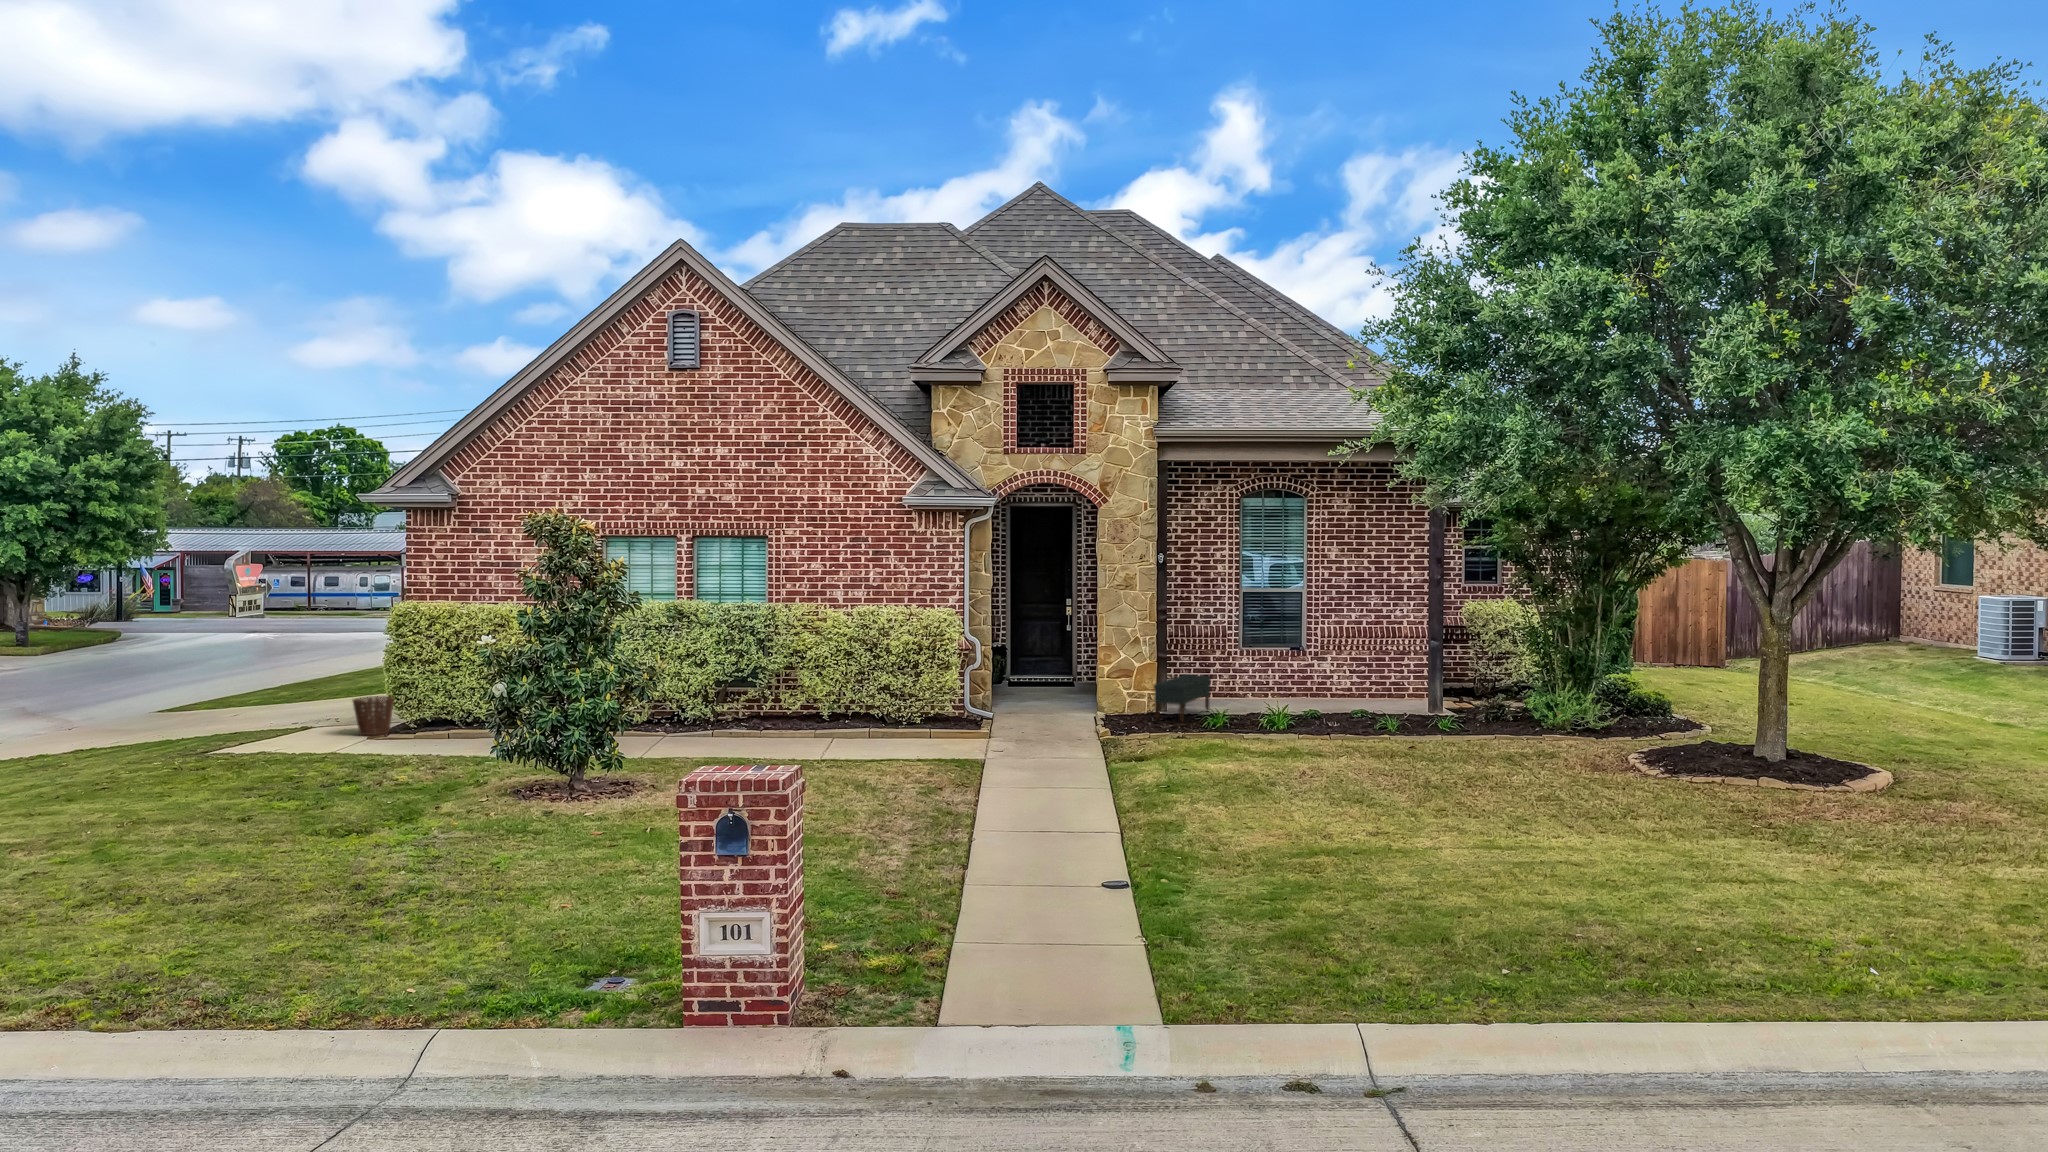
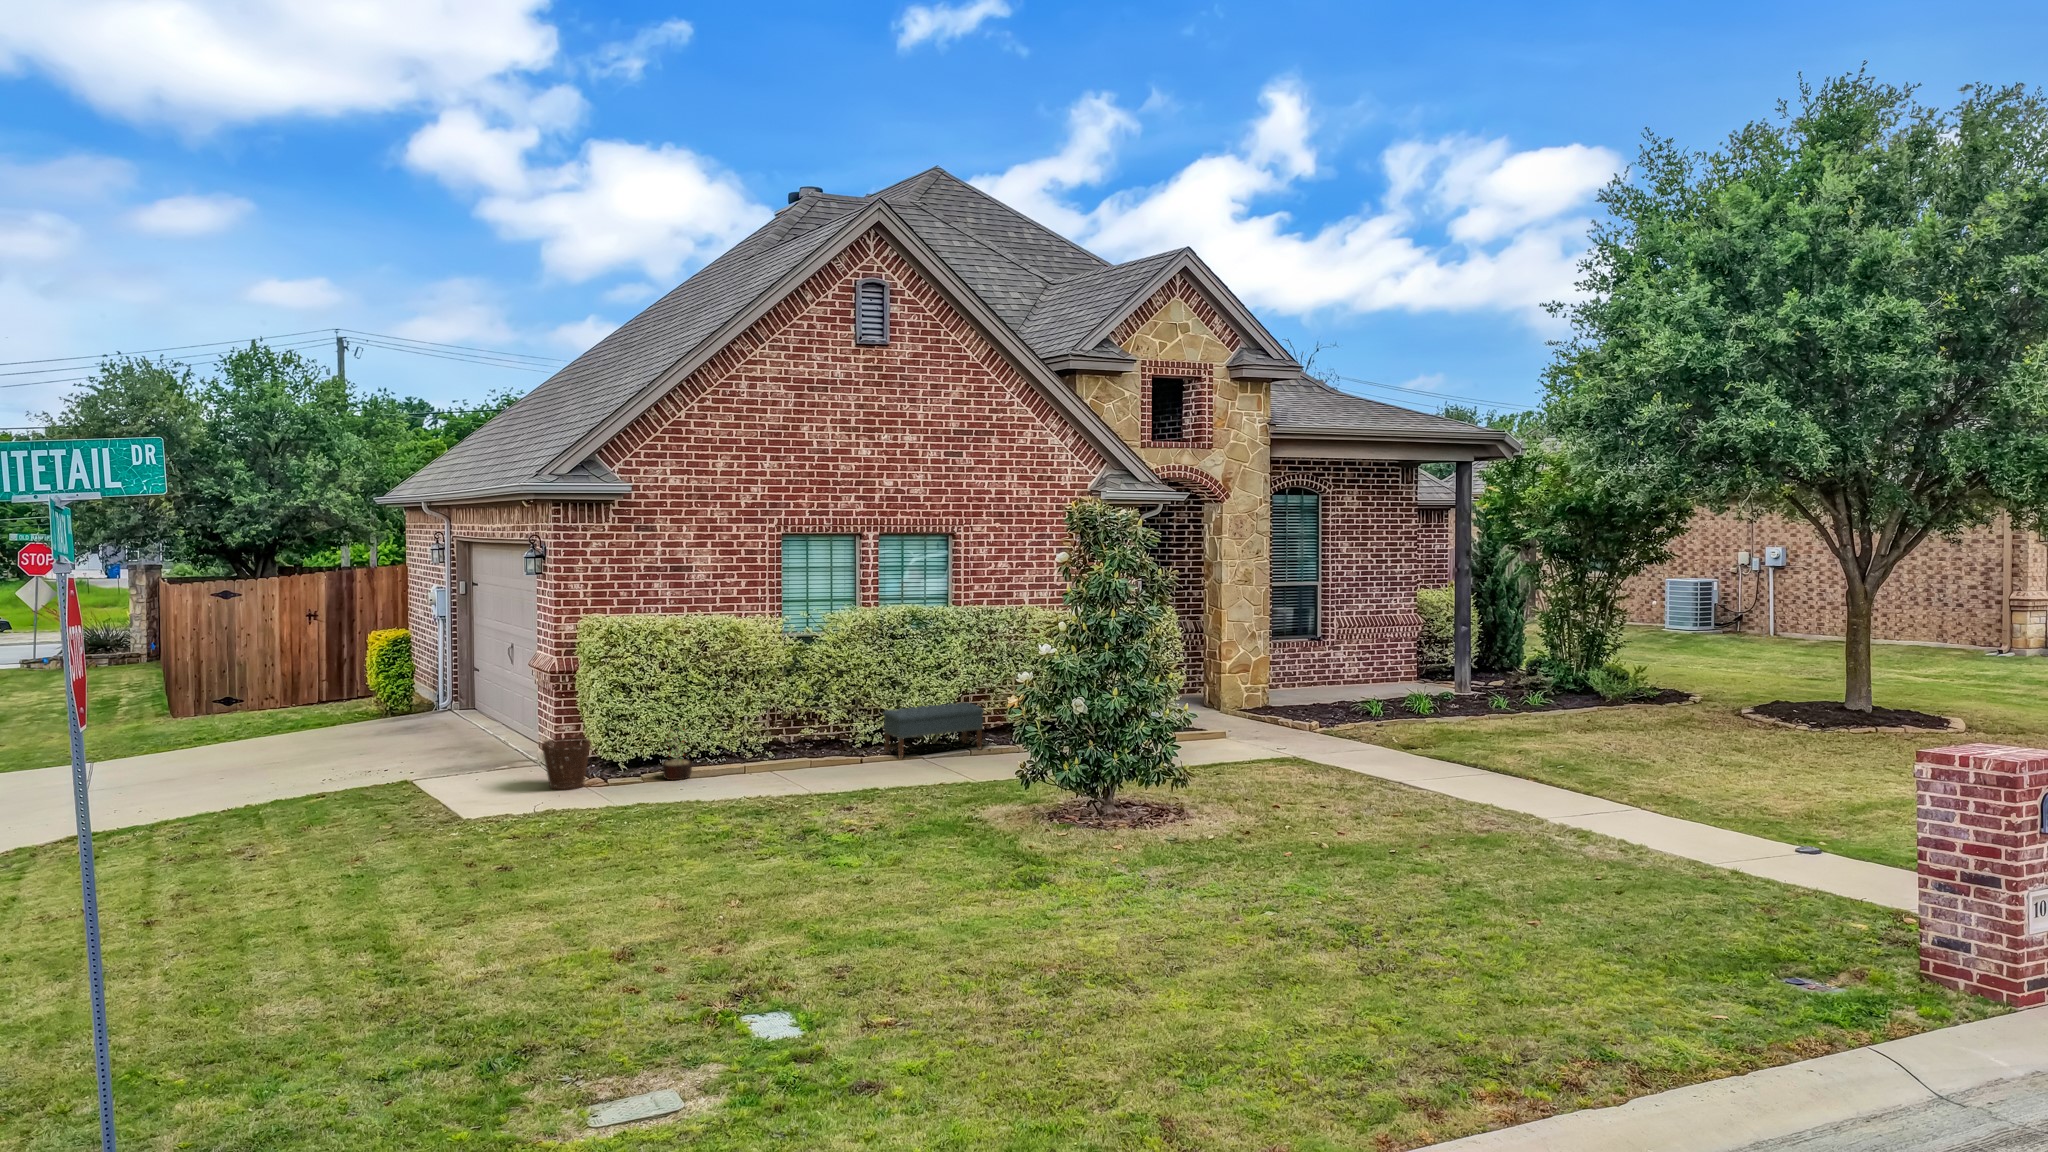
bench: present [1154,674,1211,722] -> present [883,702,984,759]
decorative plant: none [443,693,471,737] -> present [662,728,692,780]

